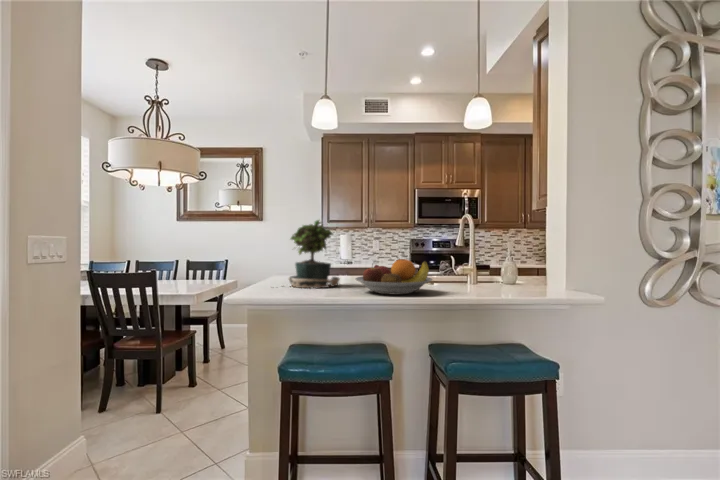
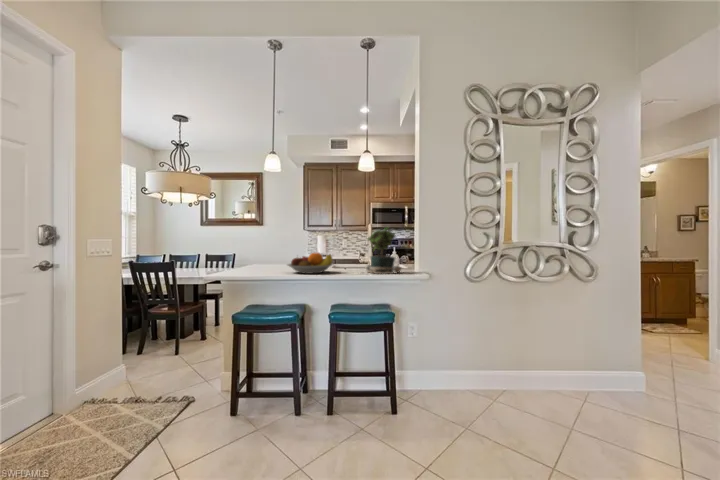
potted plant: present [288,220,339,288] -> present [366,227,401,274]

